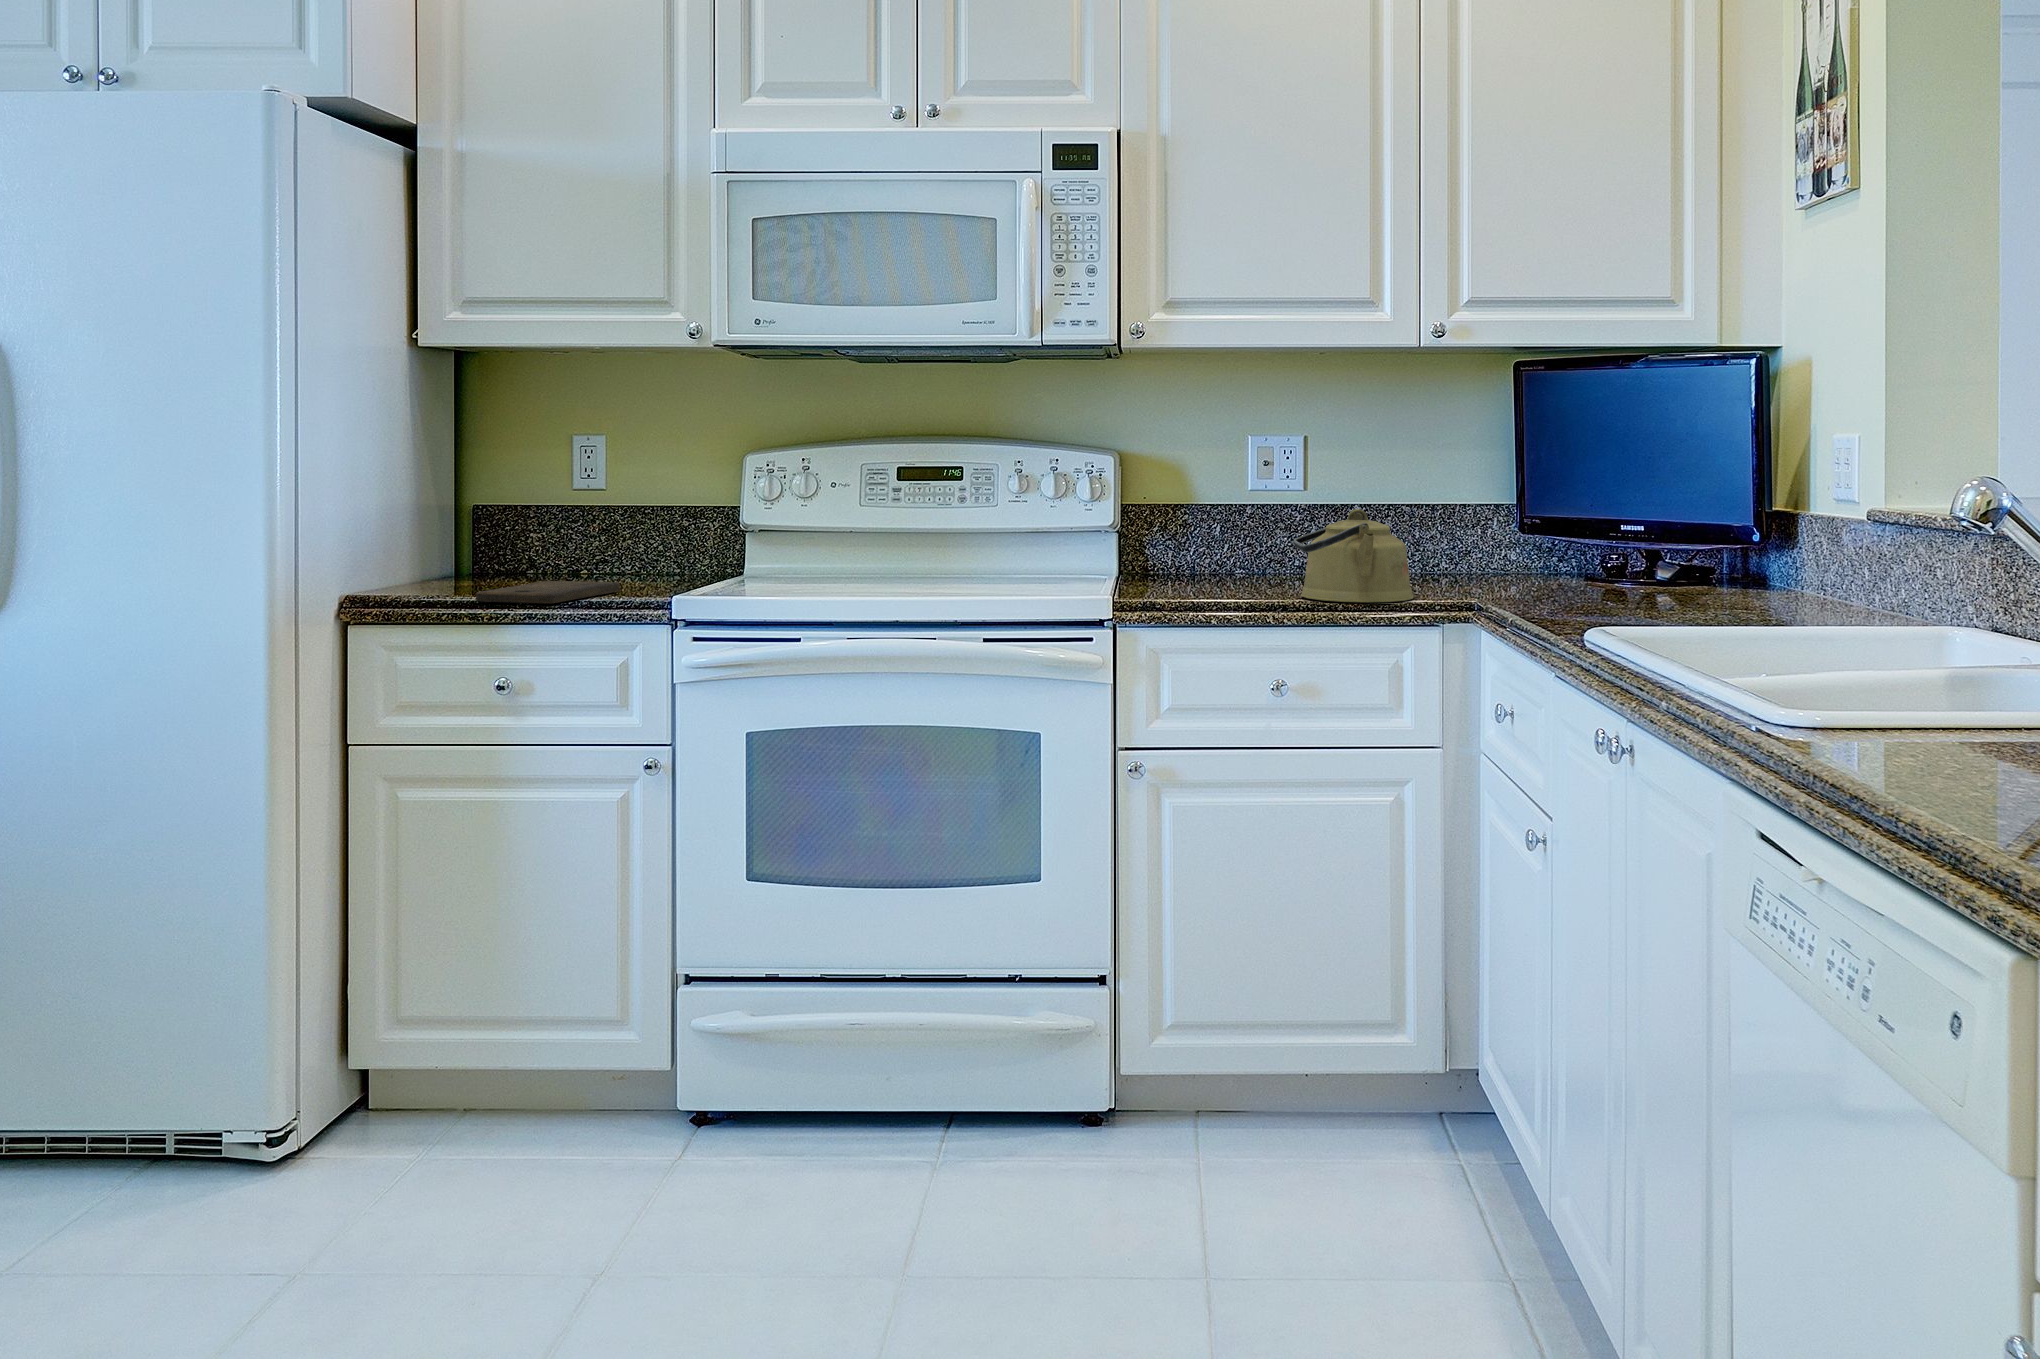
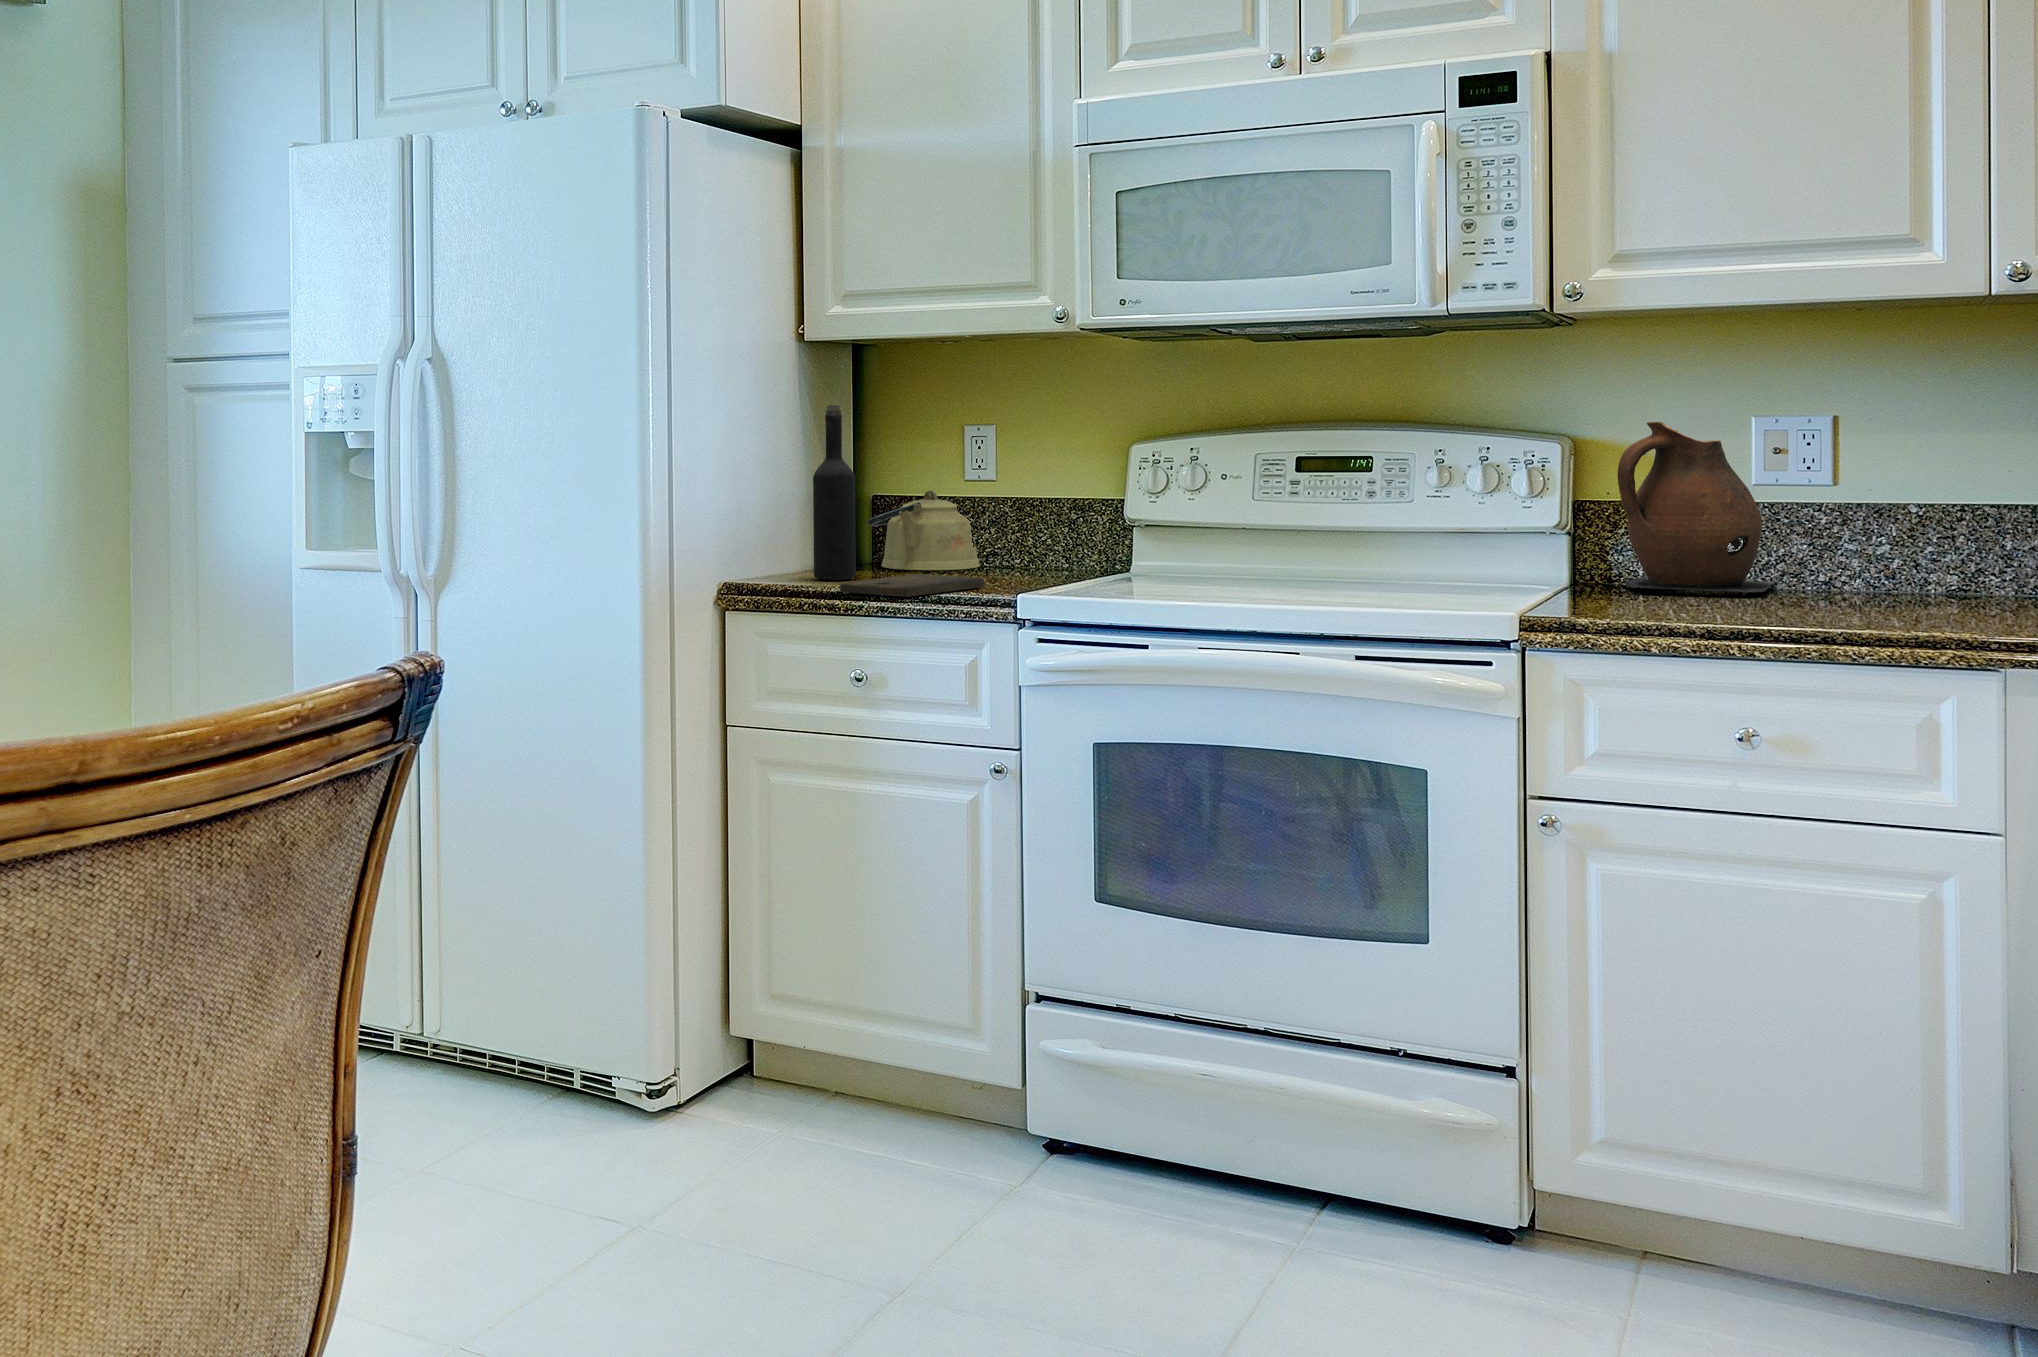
wine bottle: none [433,414,478,590] -> present [813,405,856,580]
ceramic pitcher: none [1151,440,1259,577] -> present [1618,422,1774,596]
kettle: present [1293,509,1413,602] -> present [868,490,980,570]

